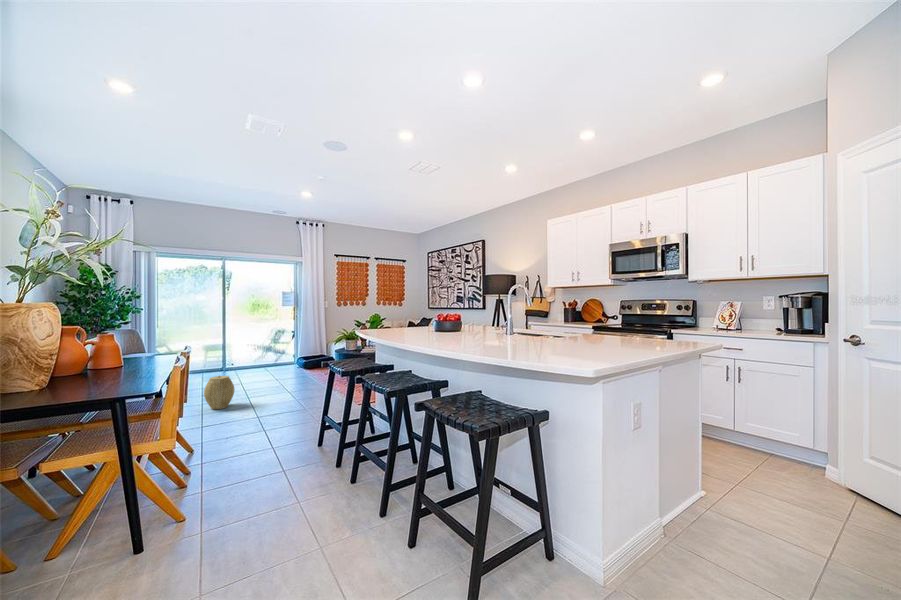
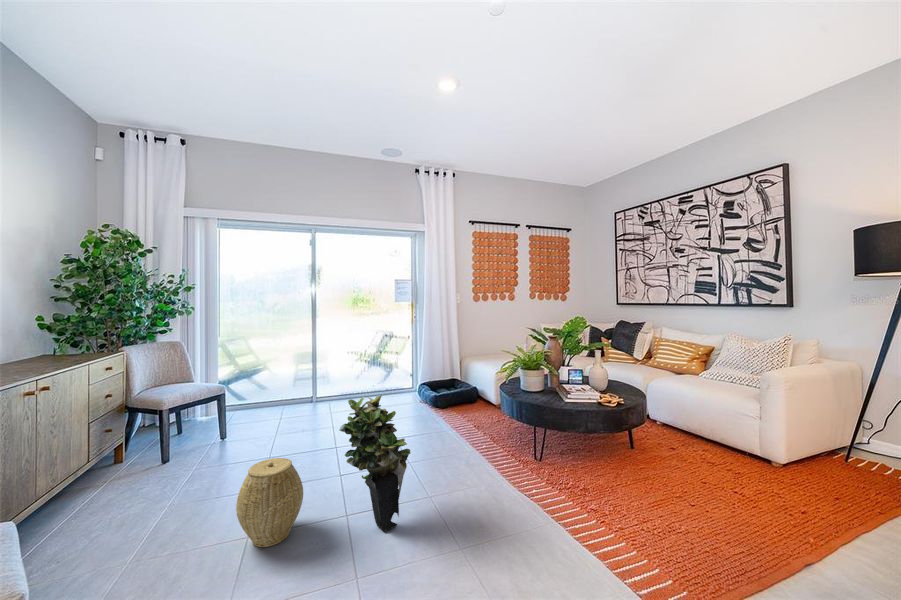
potted plant: none [252,349,286,403] -> present [339,395,411,532]

